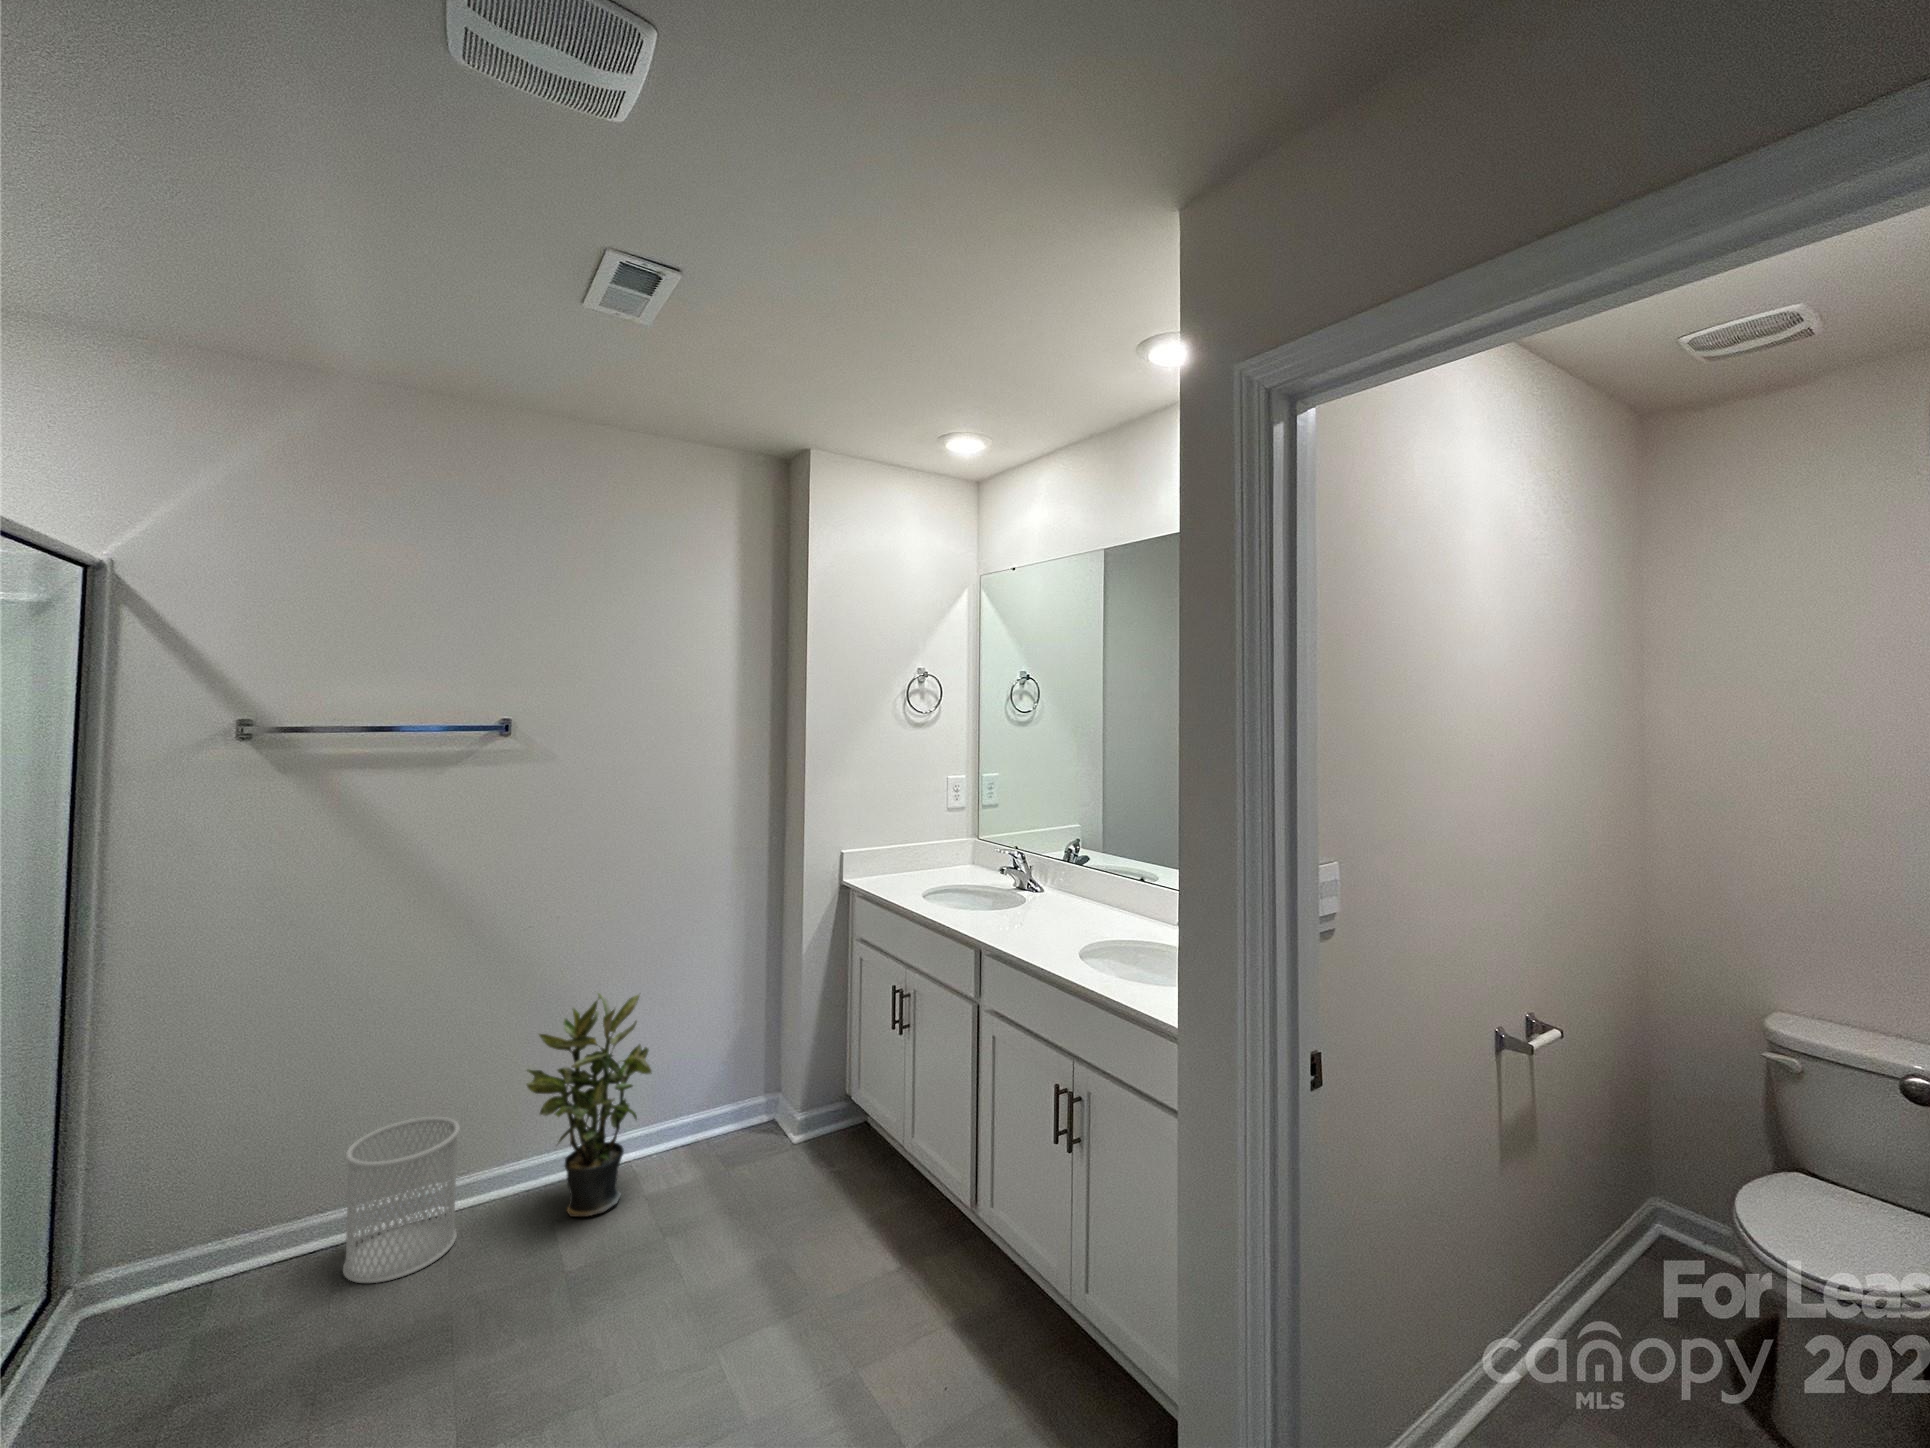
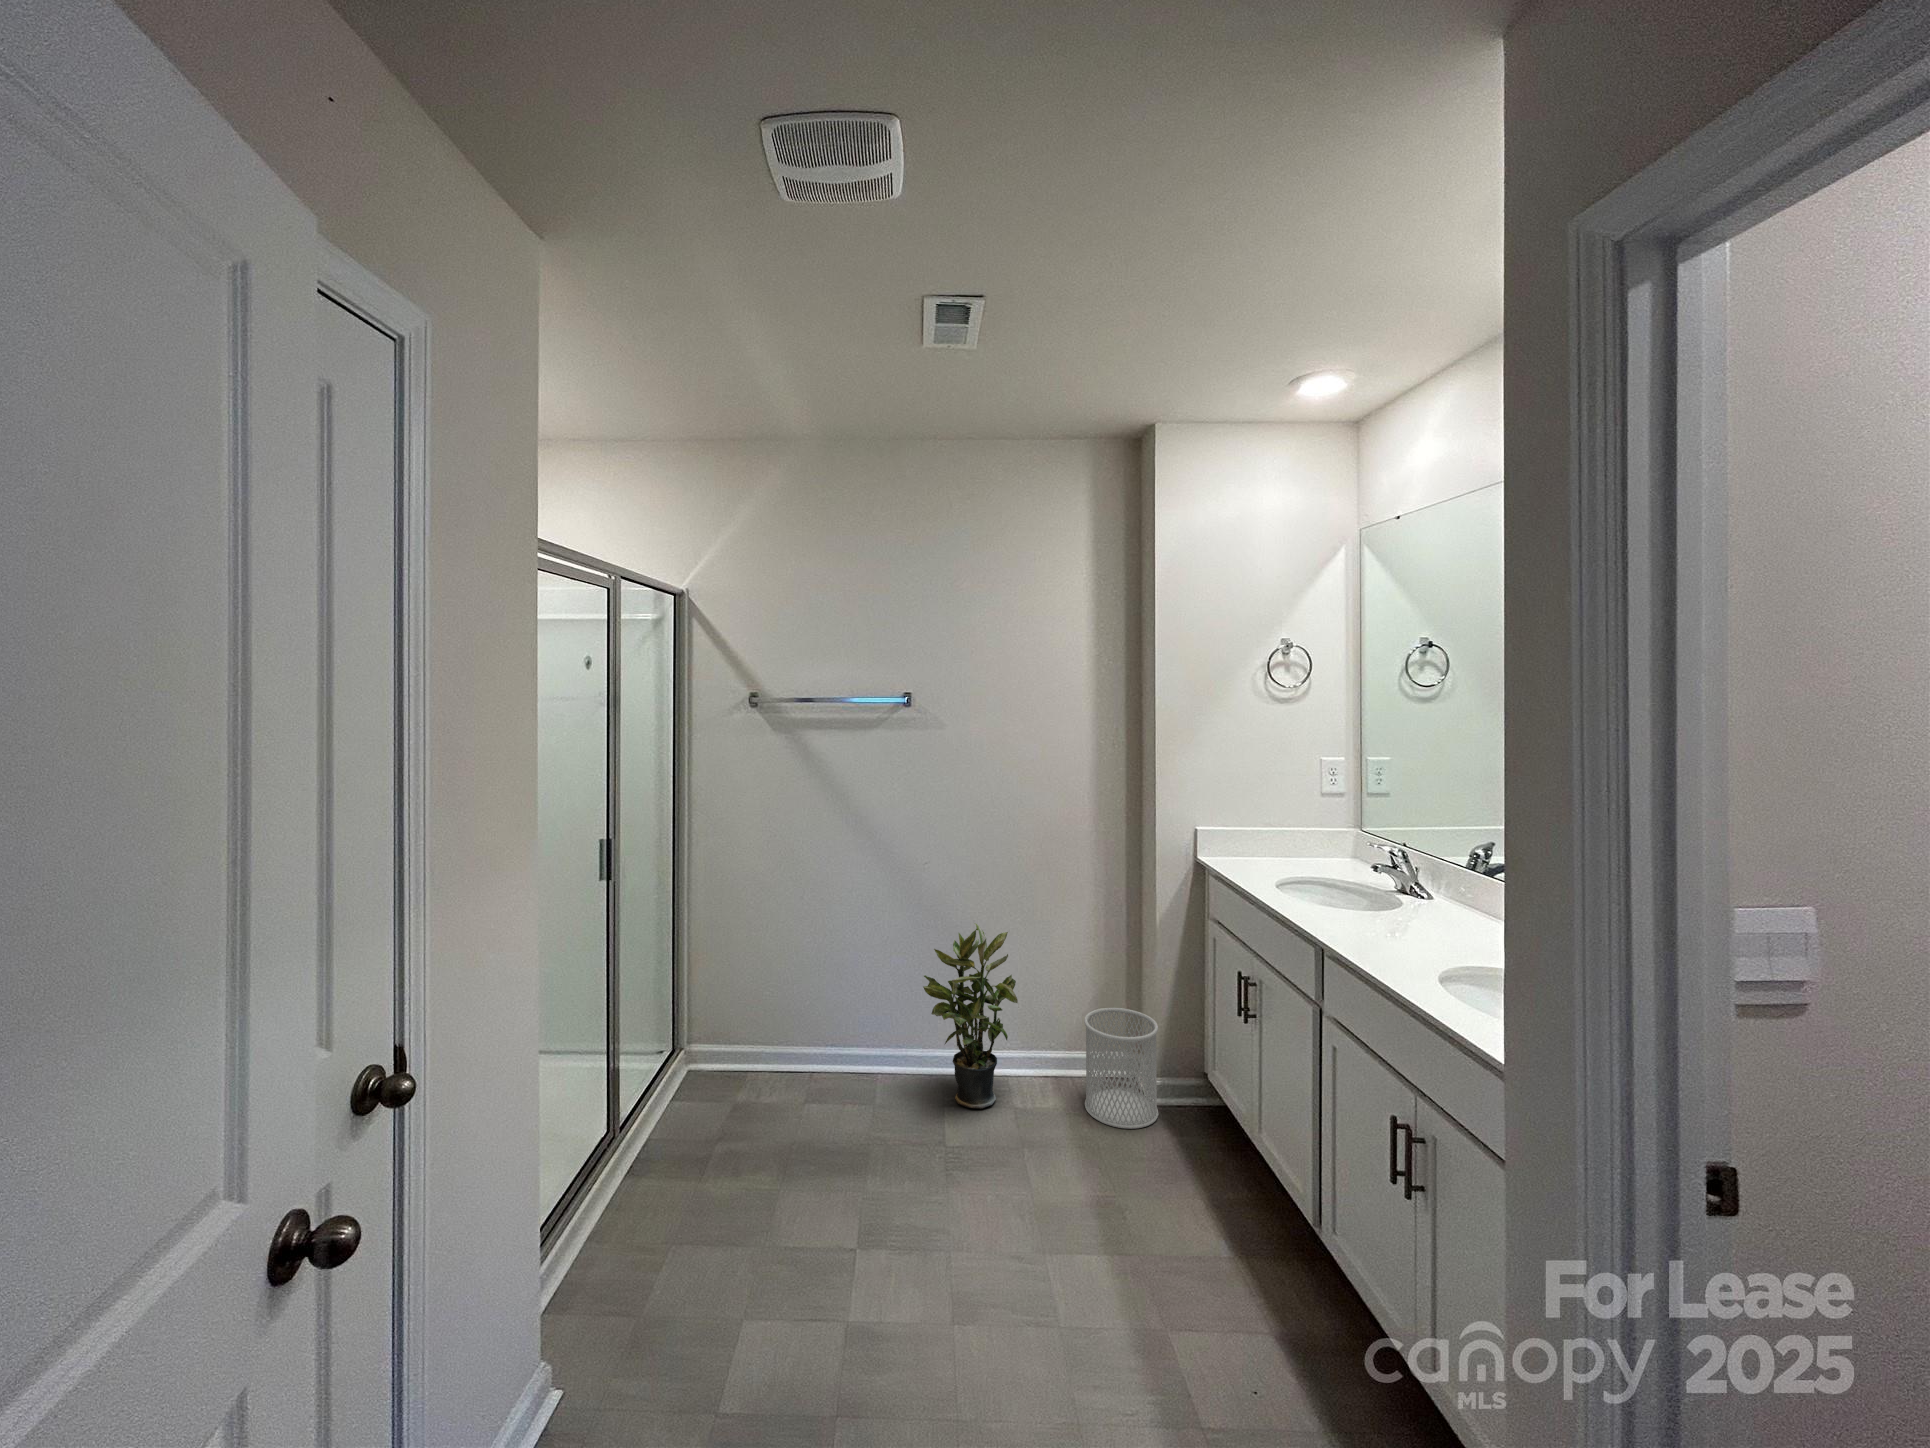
wastebasket: present [343,1117,460,1283] -> present [1084,1008,1158,1129]

